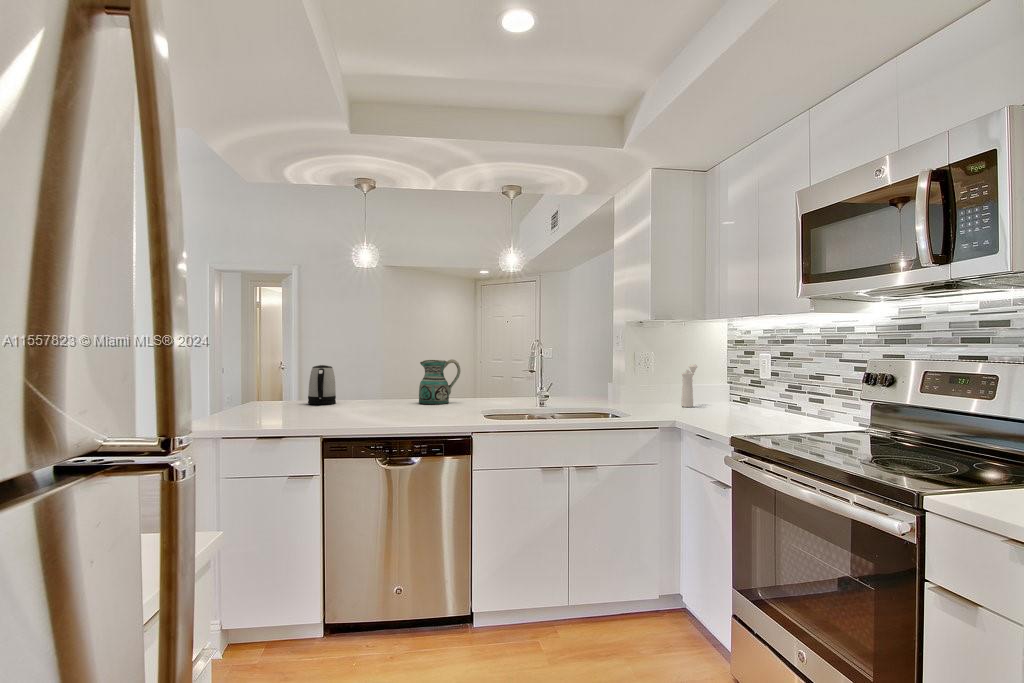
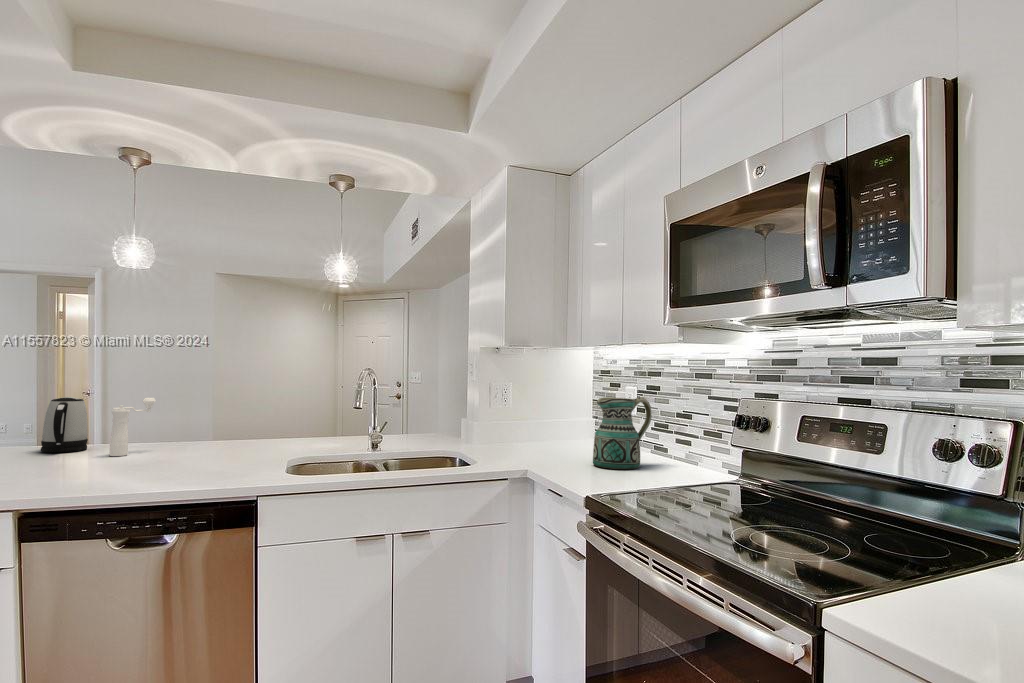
ceramic pitcher: present [419,360,460,404] -> present [593,397,652,469]
pepper mill: present [681,364,697,407] -> present [109,398,156,456]

